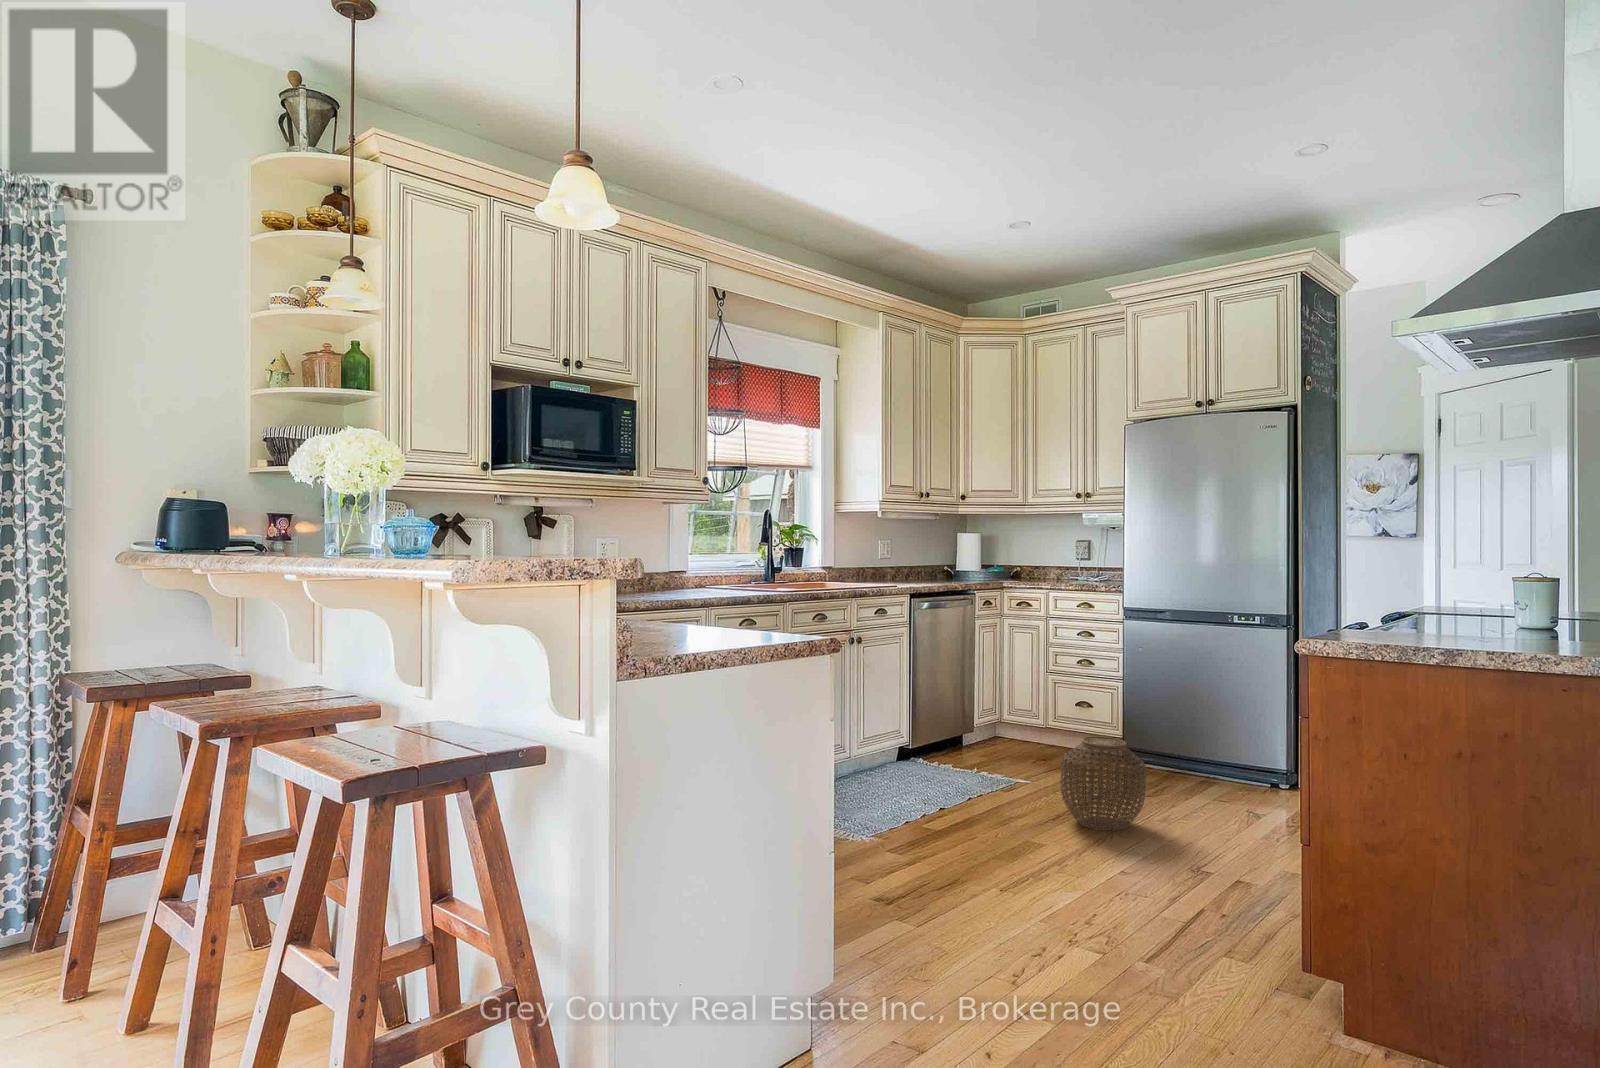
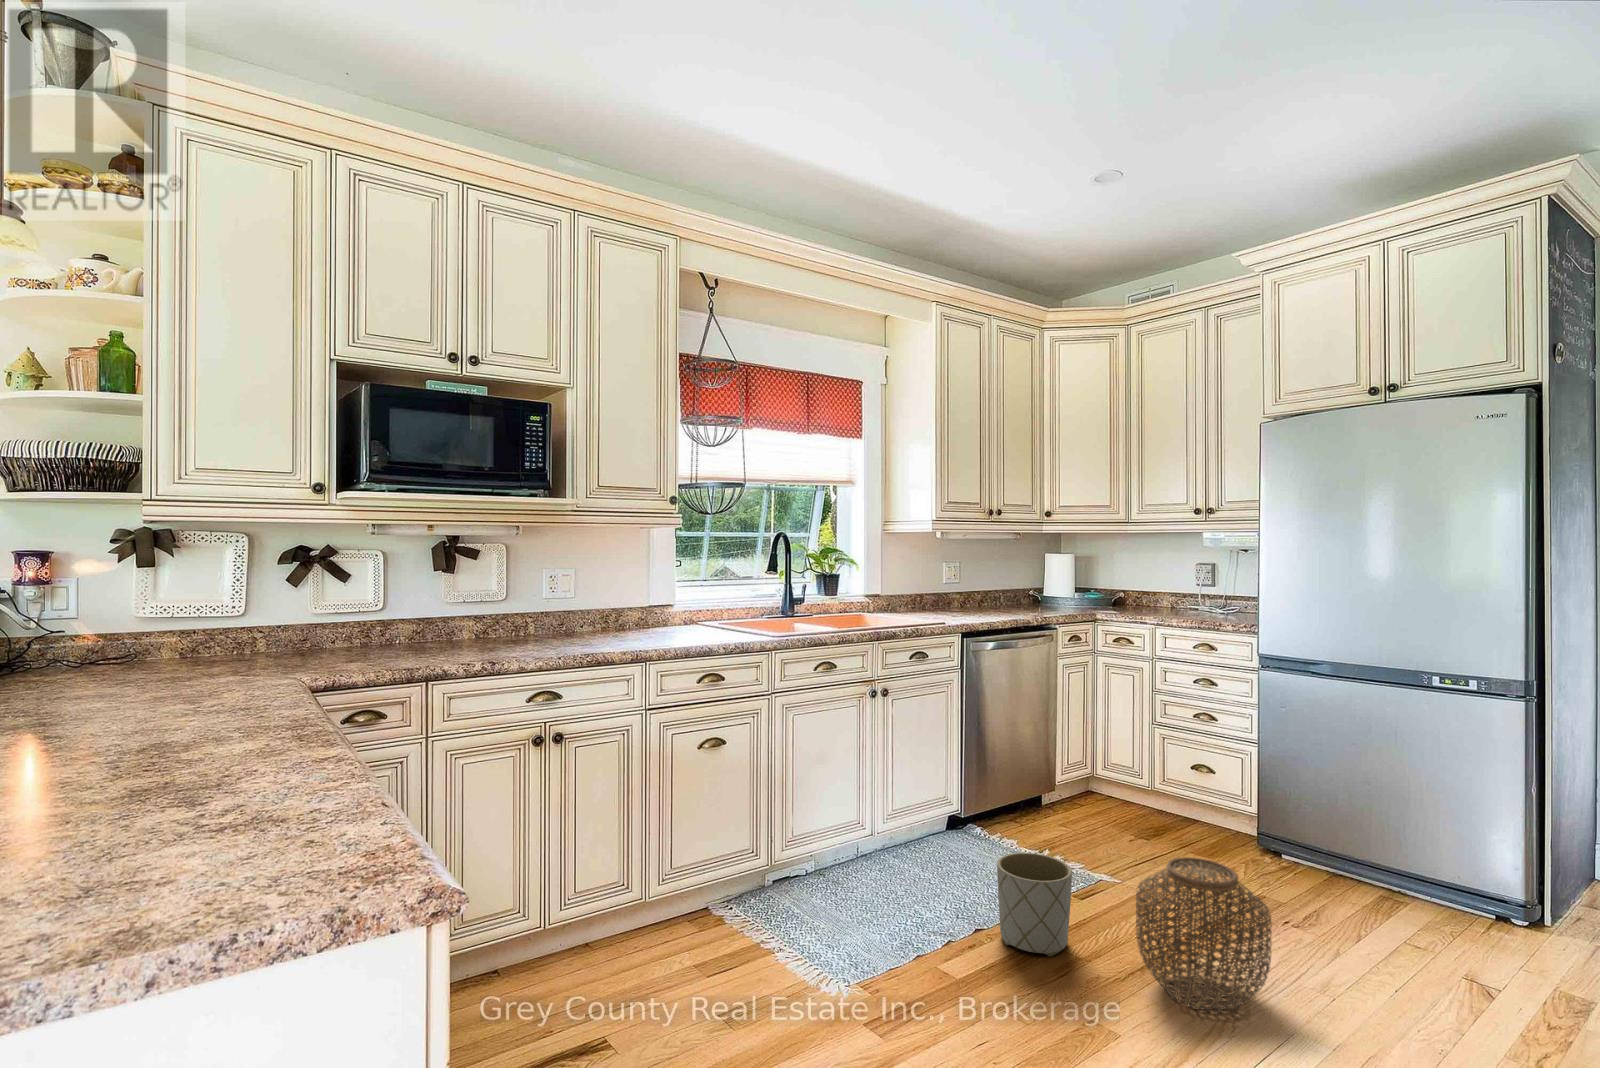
planter: none [962,748,1015,814] -> present [997,853,1072,956]

